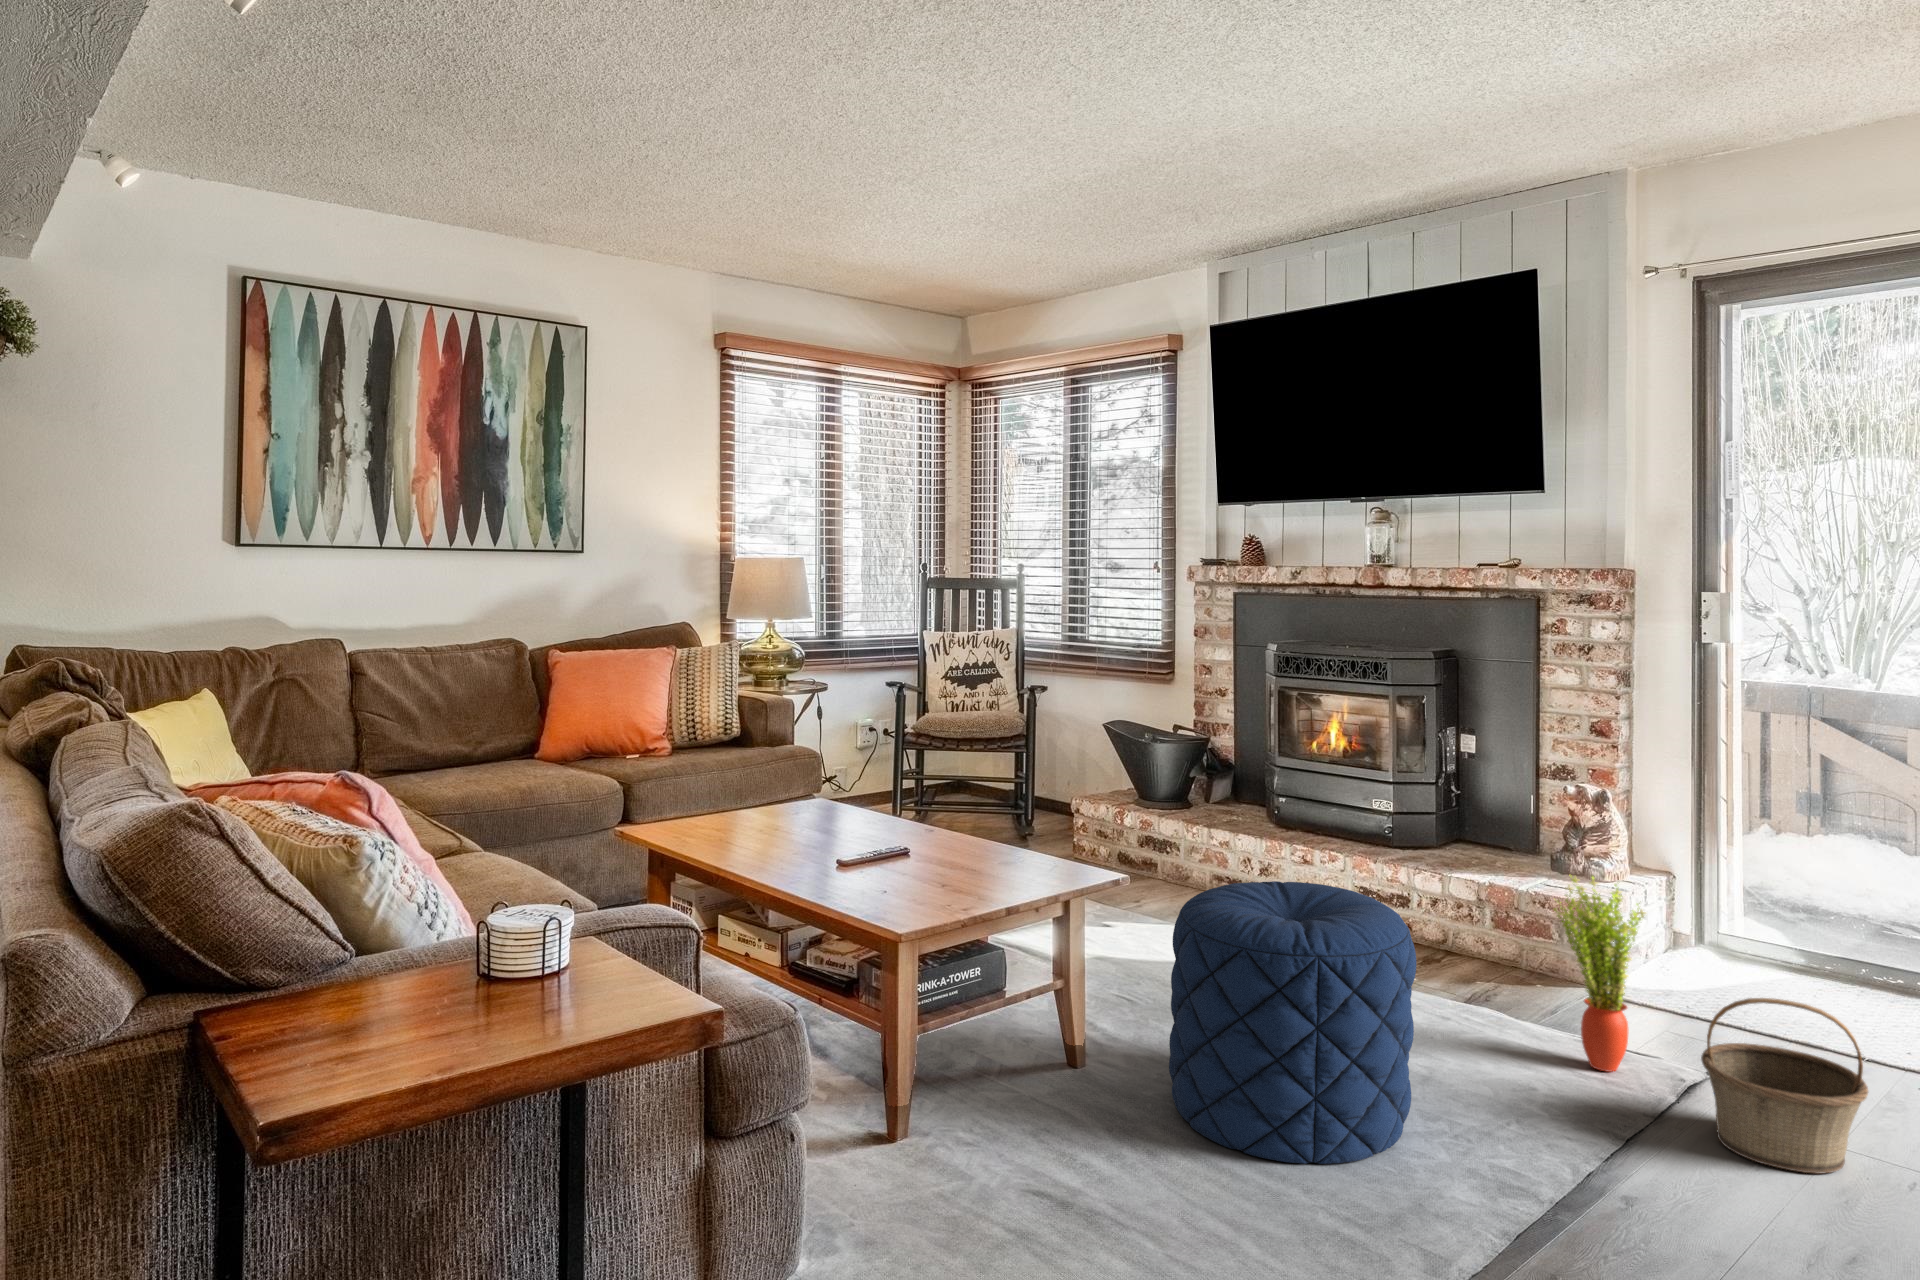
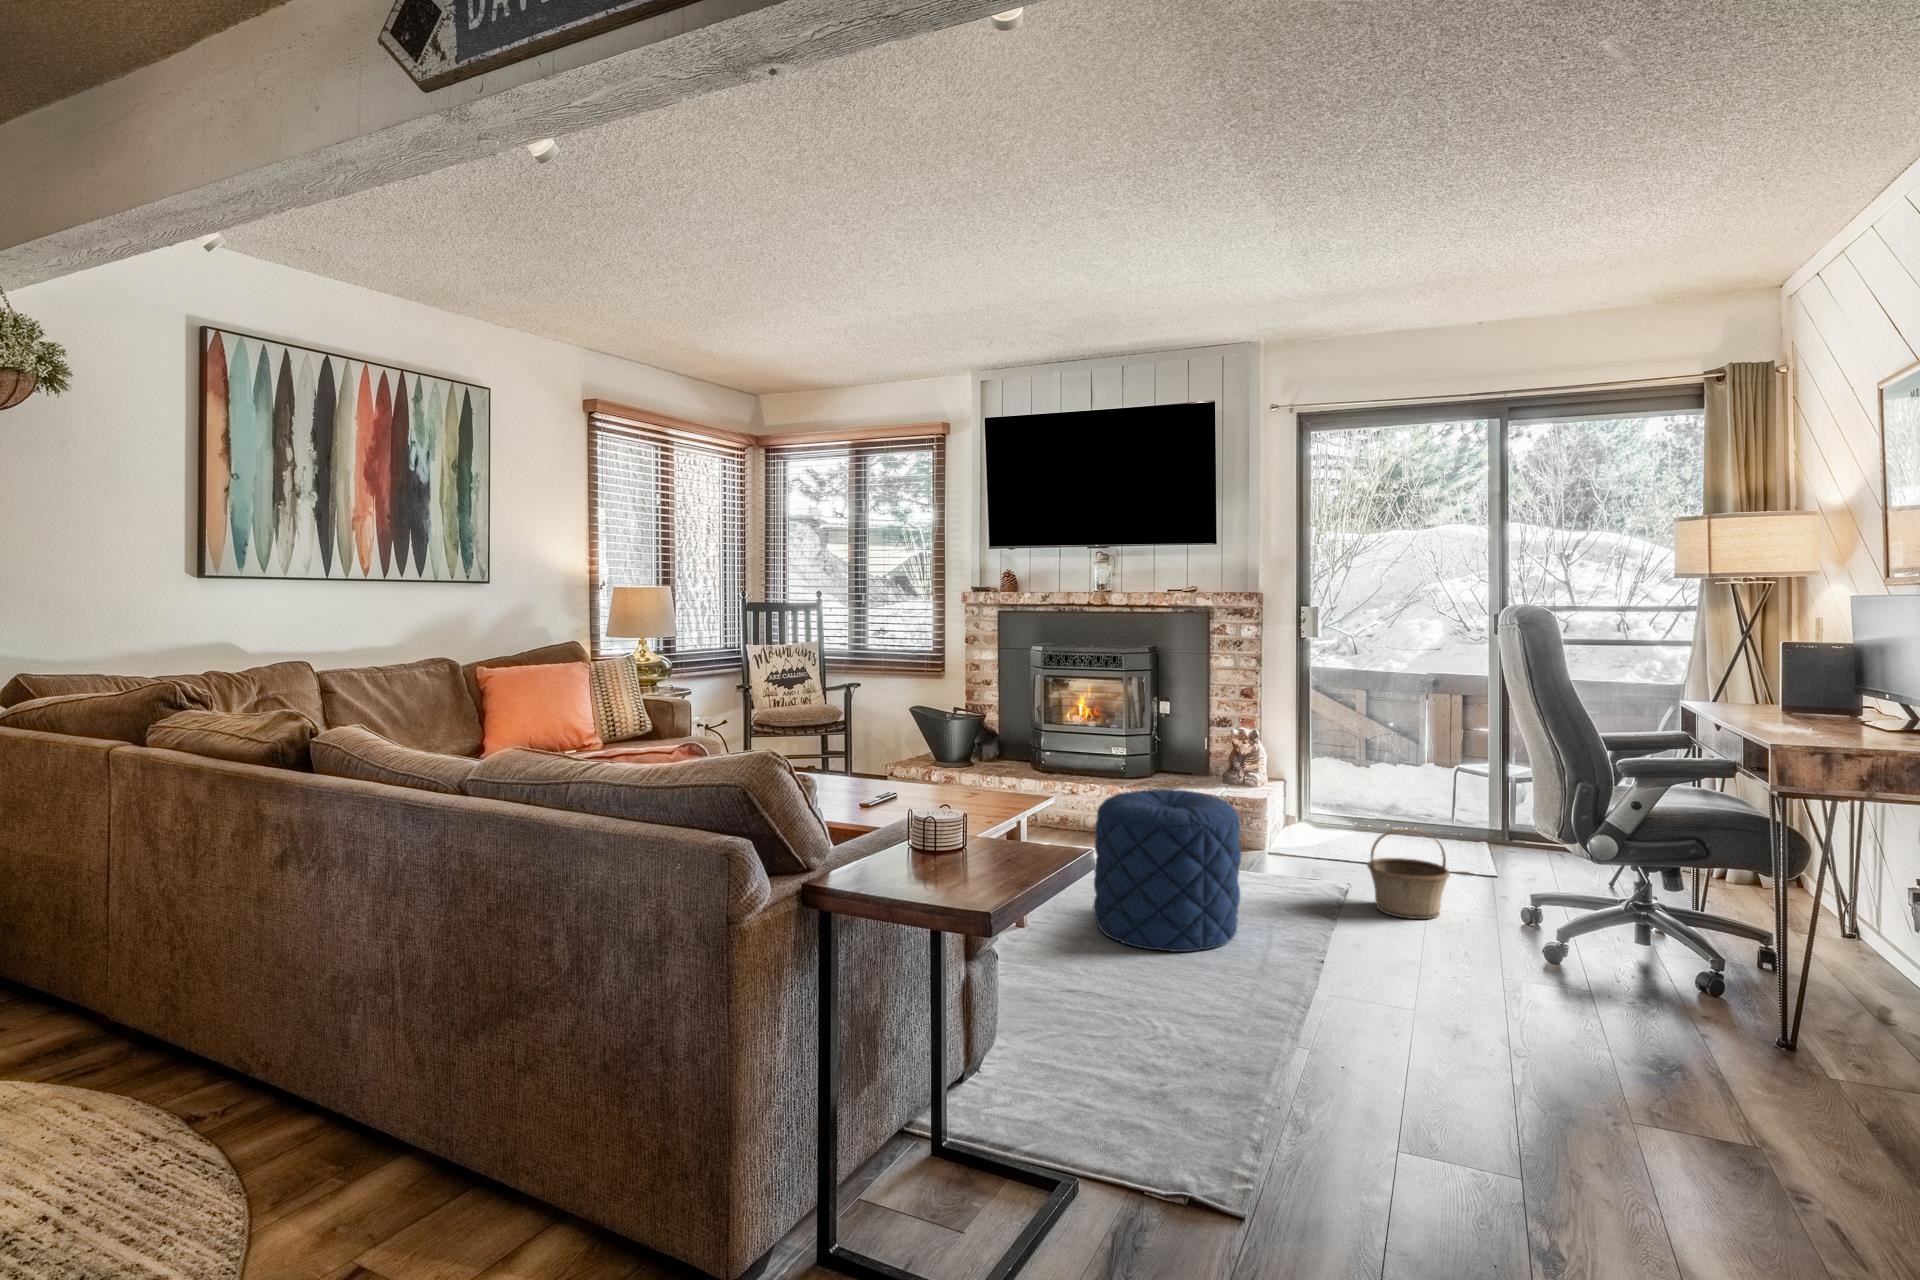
potted plant: present [1554,876,1645,1072] -> none [1274,774,1327,888]

